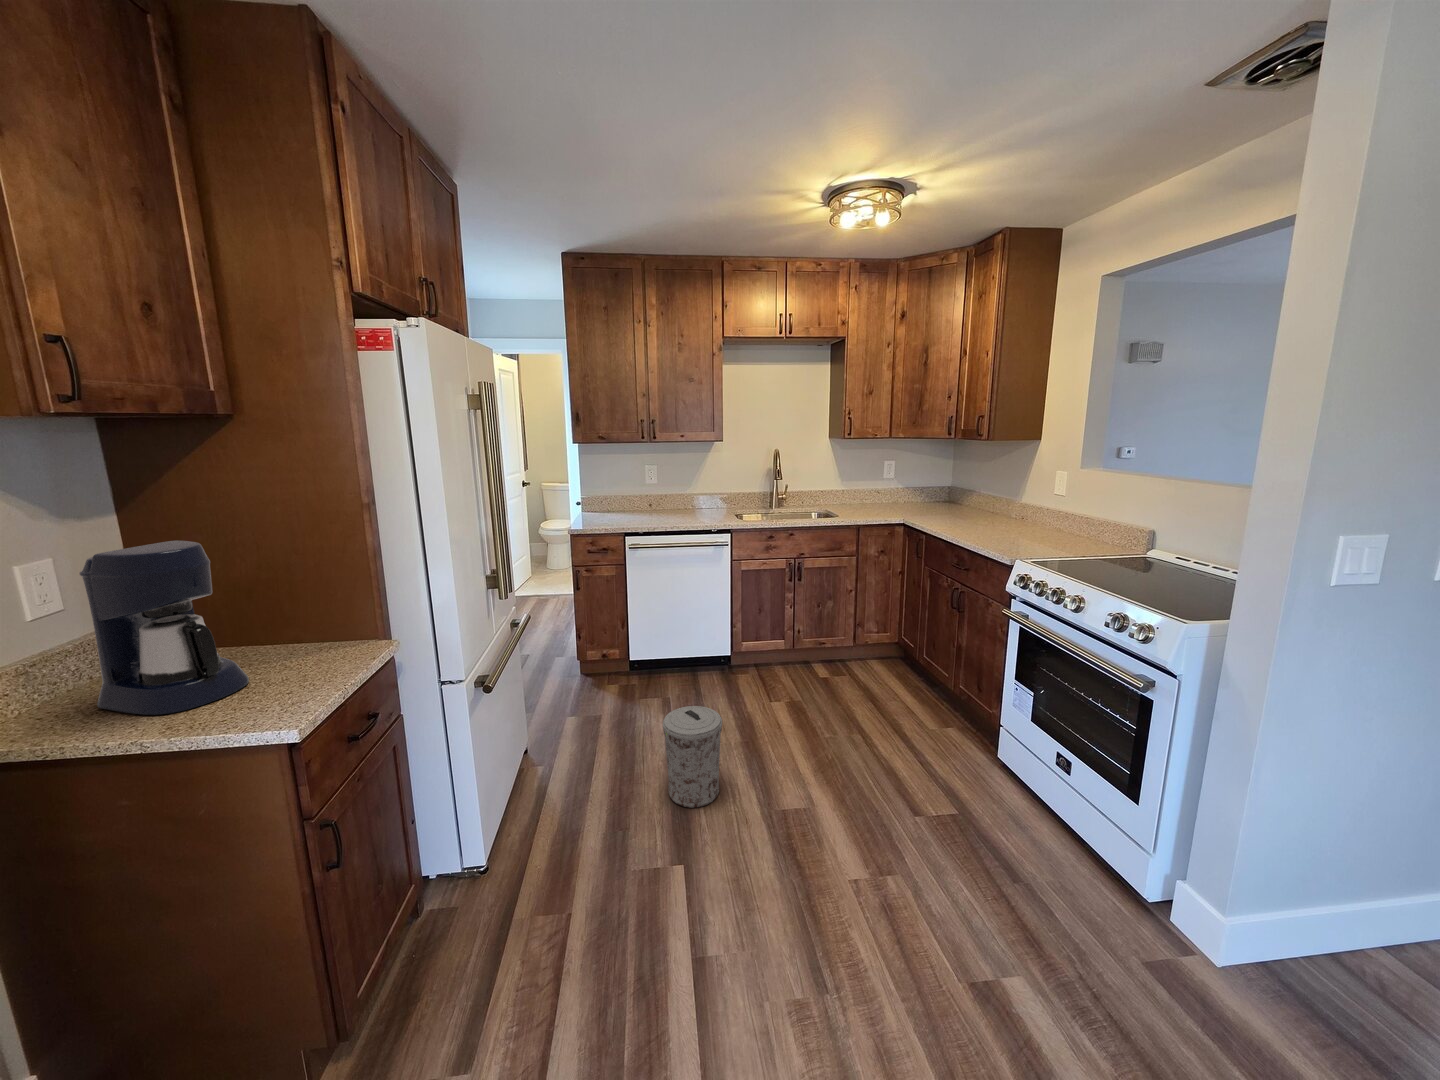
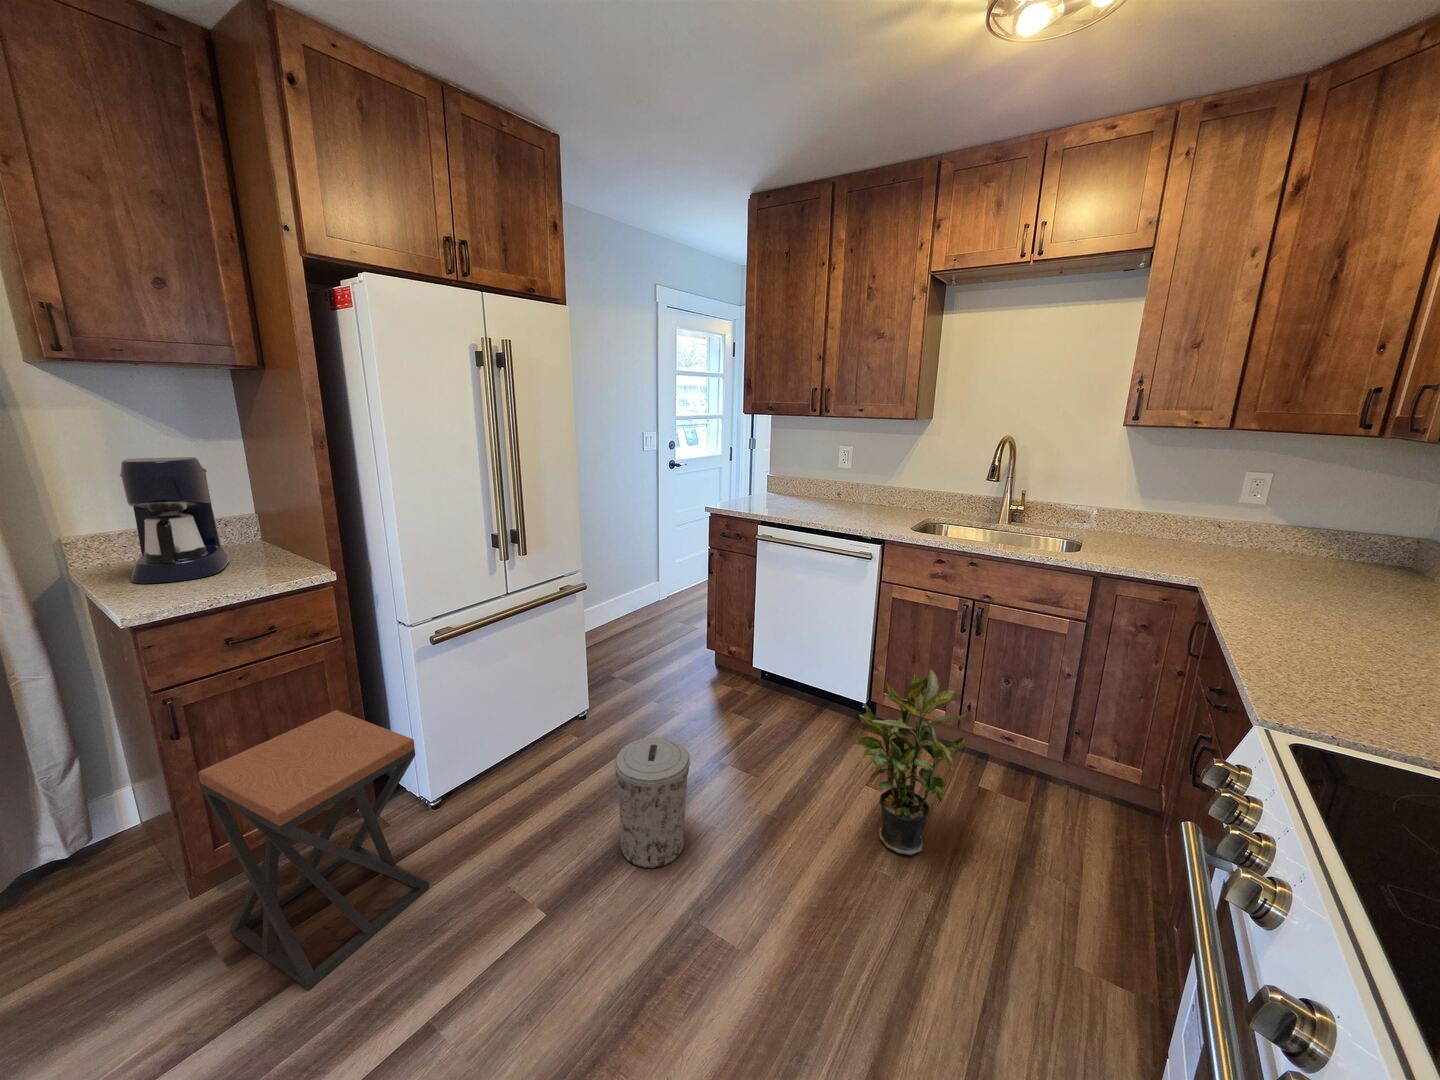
potted plant: none [784,602,852,726] -> present [855,669,966,855]
stool: none [406,763,573,1048] -> present [198,710,430,990]

